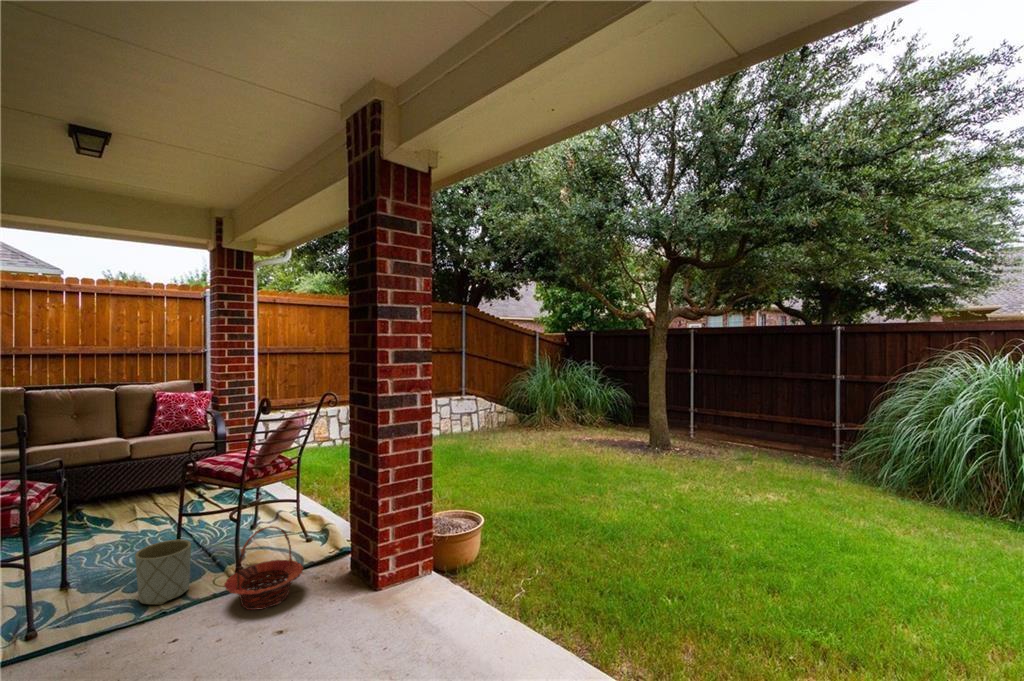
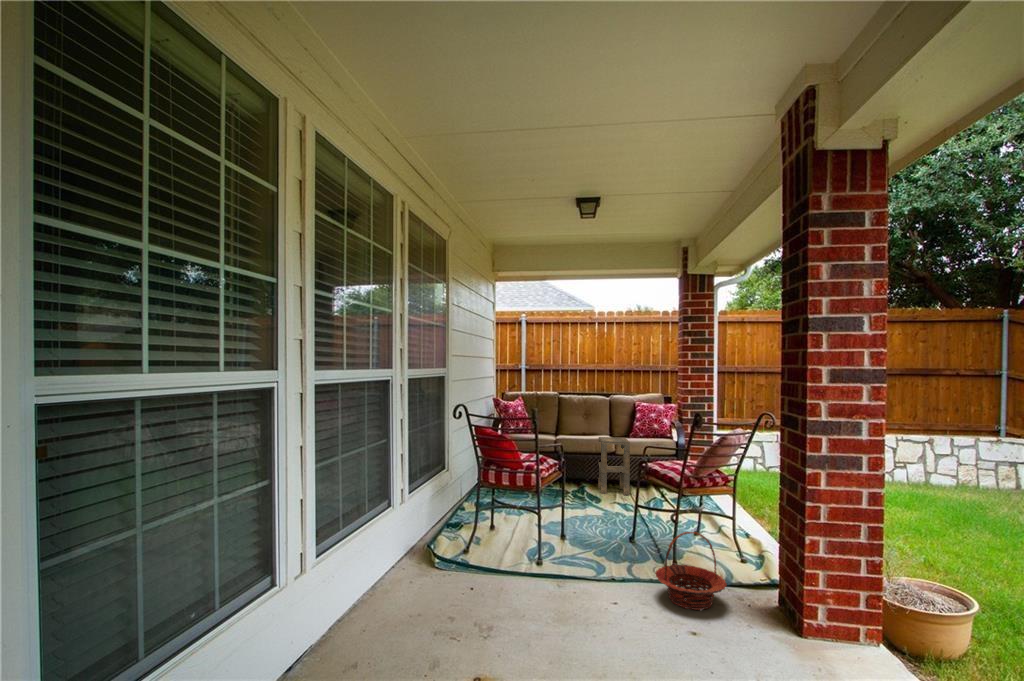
side table: none [104,439,156,516] -> present [598,437,630,495]
planter: present [135,539,191,605] -> none [599,520,637,571]

